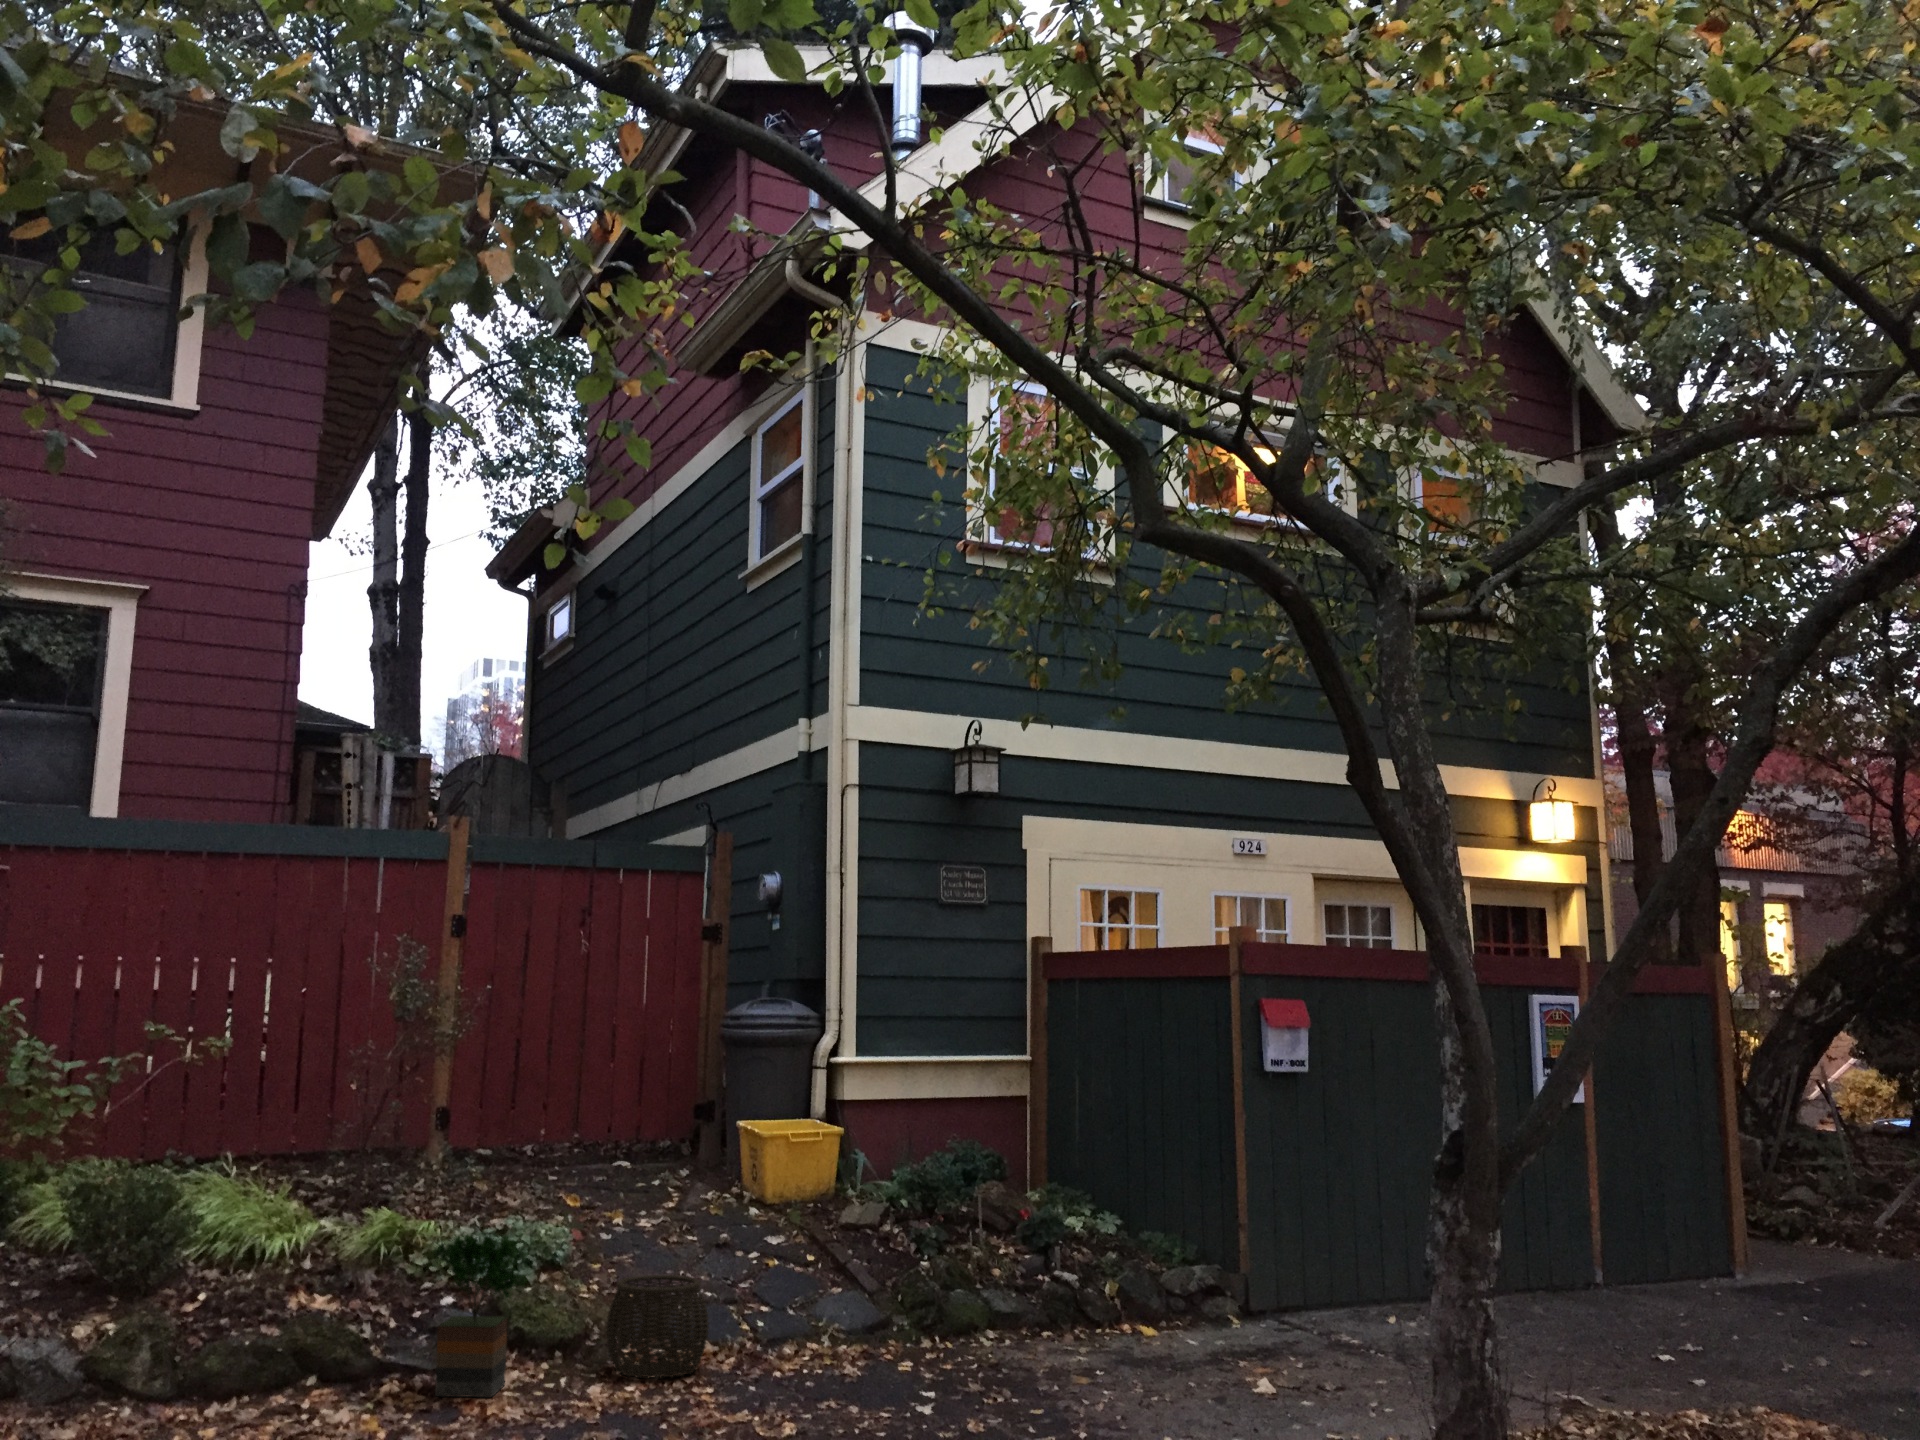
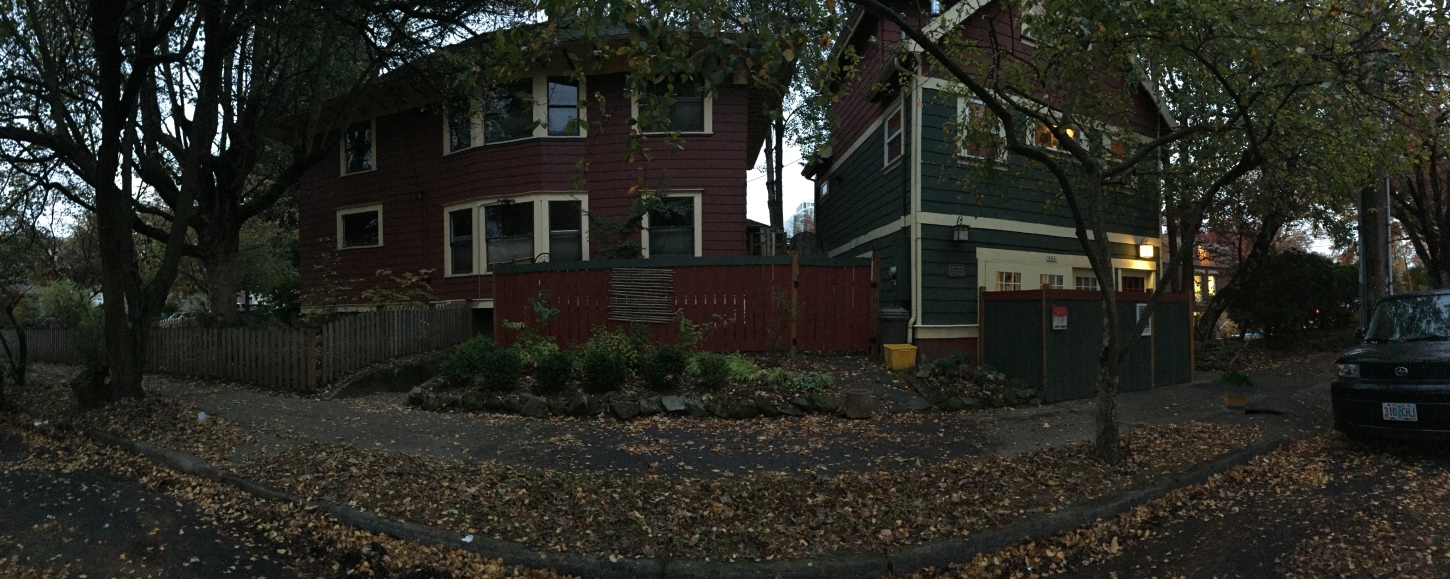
potted tree: present [432,1234,528,1397] -> present [1220,372,1253,414]

